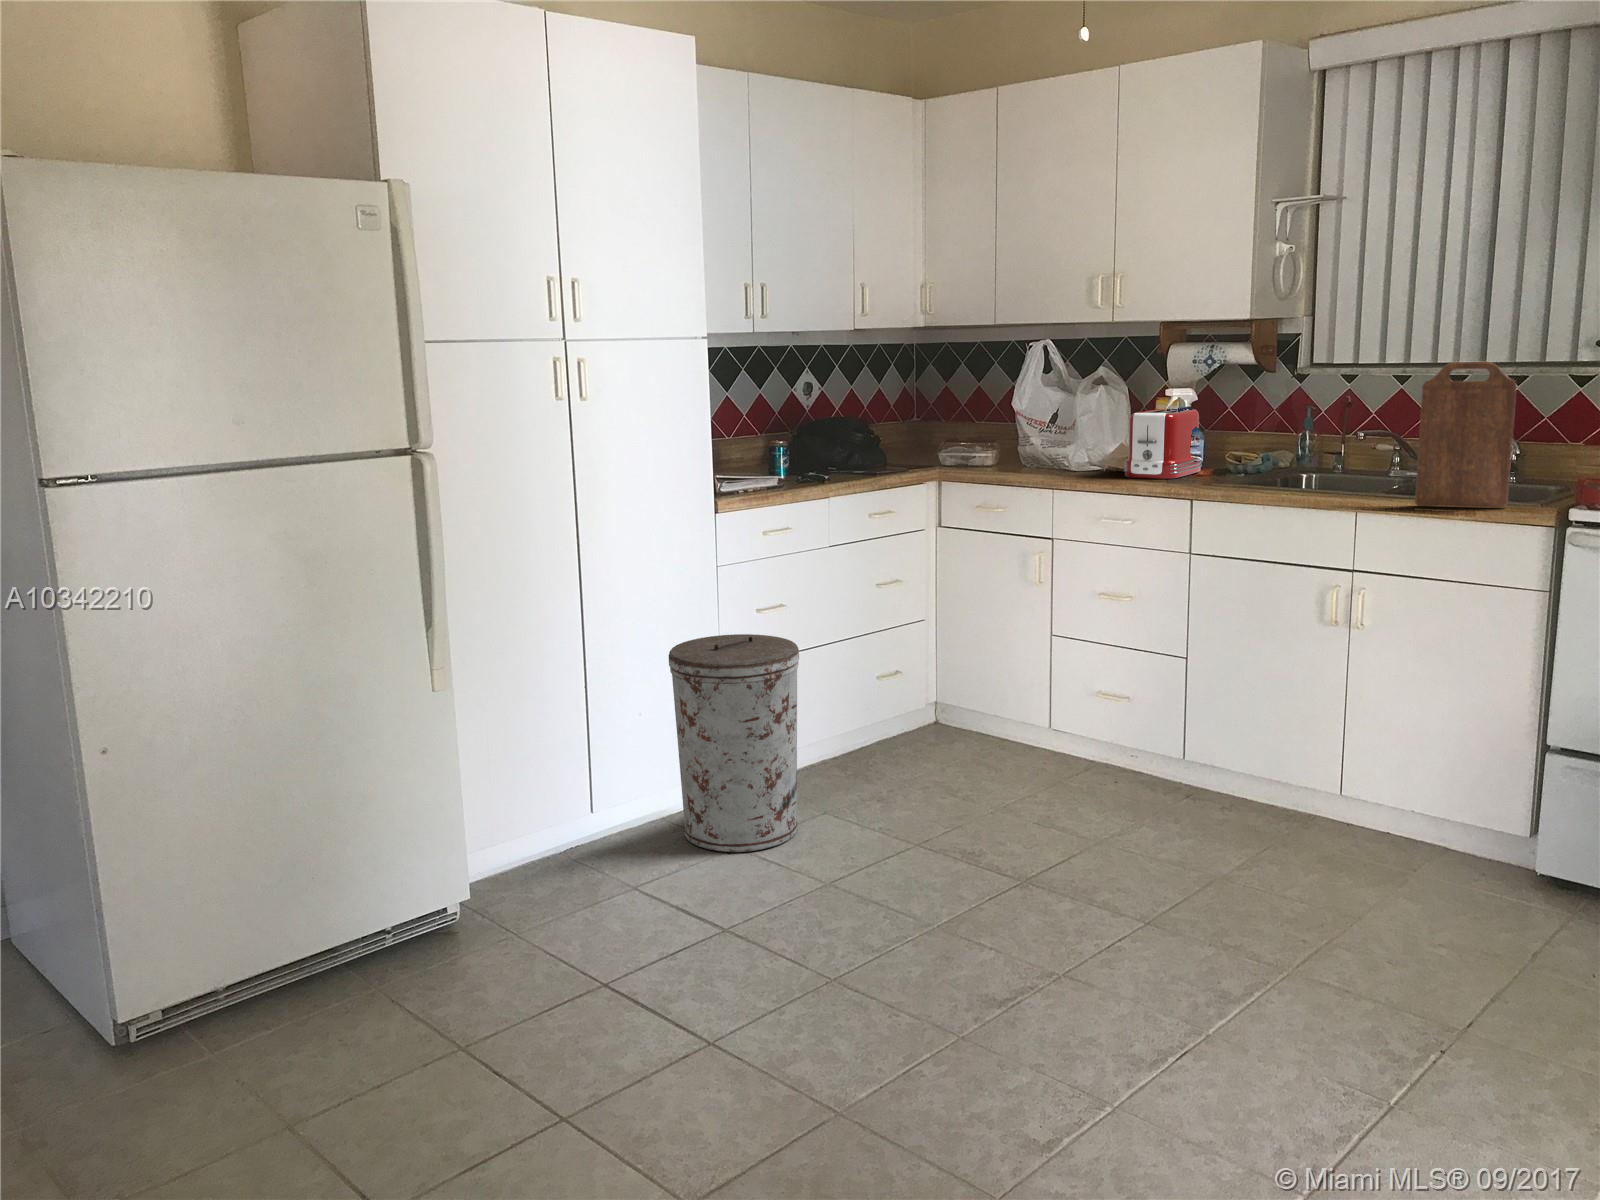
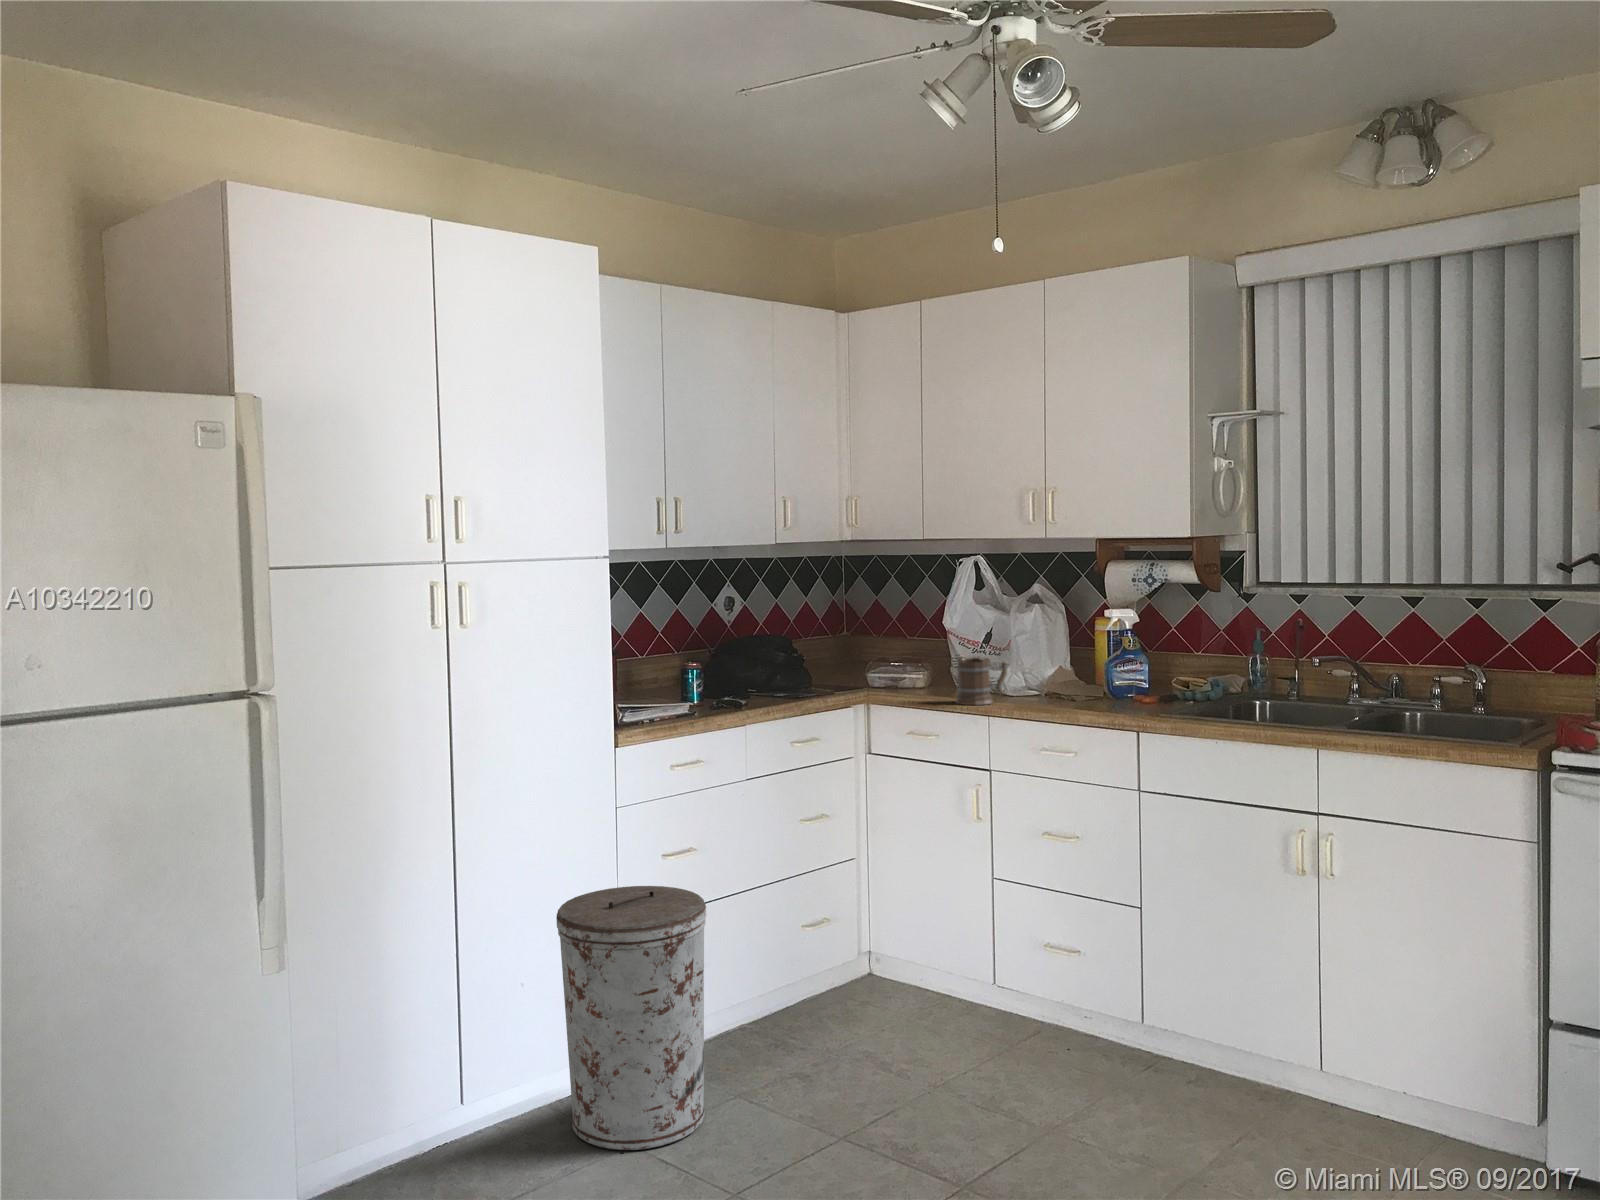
cutting board: present [1415,362,1517,507] -> none [1381,589,1483,746]
toaster: present [1124,409,1202,479] -> none [1064,630,1147,706]
mug: none [1022,434,1073,478] -> present [956,657,1008,705]

